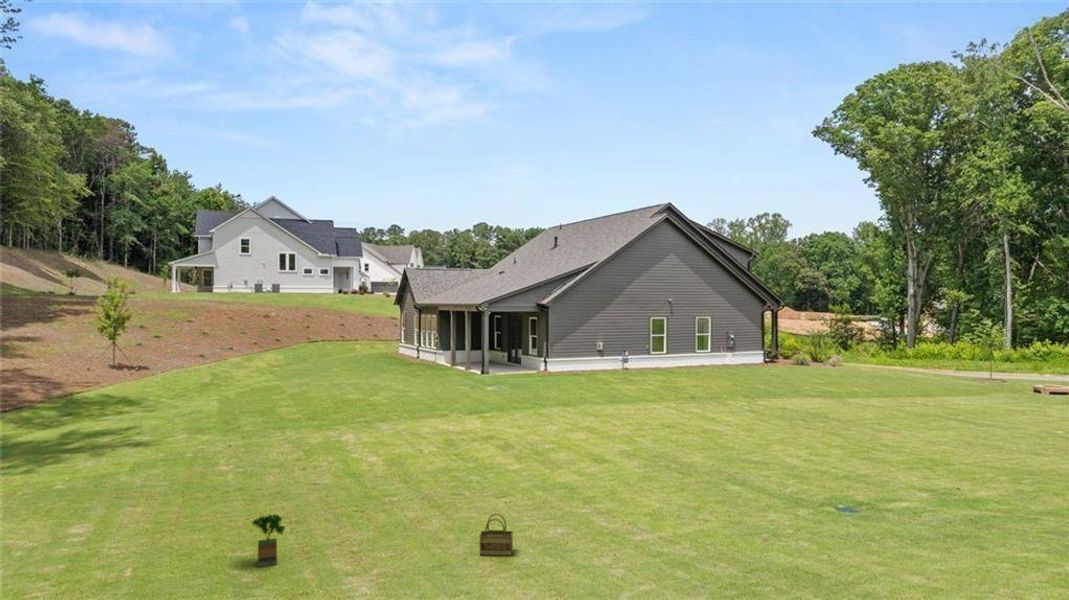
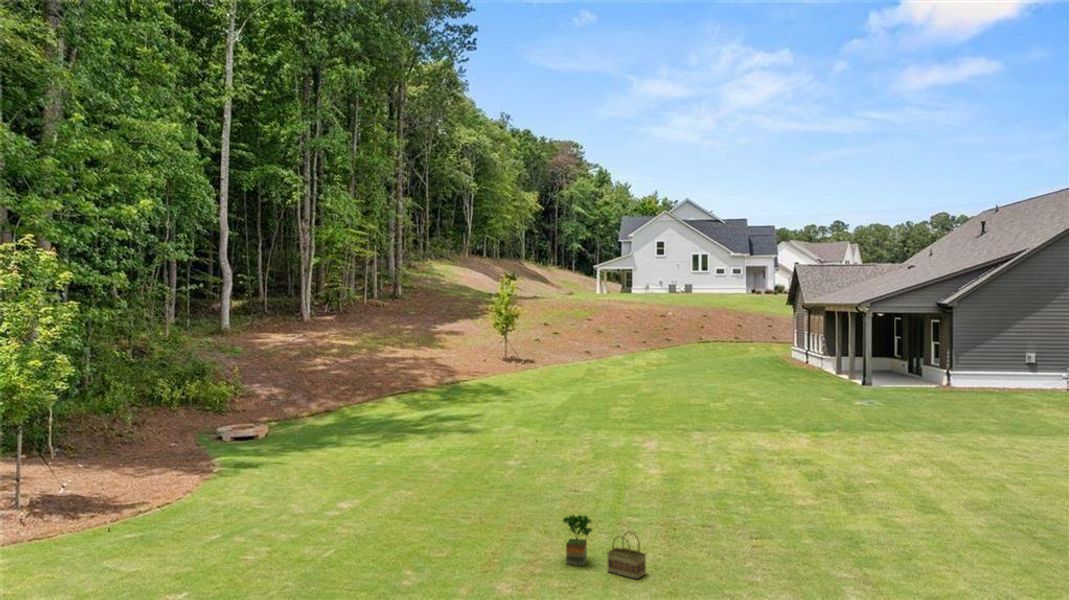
potted tree: present [252,514,285,567] -> present [563,515,592,566]

